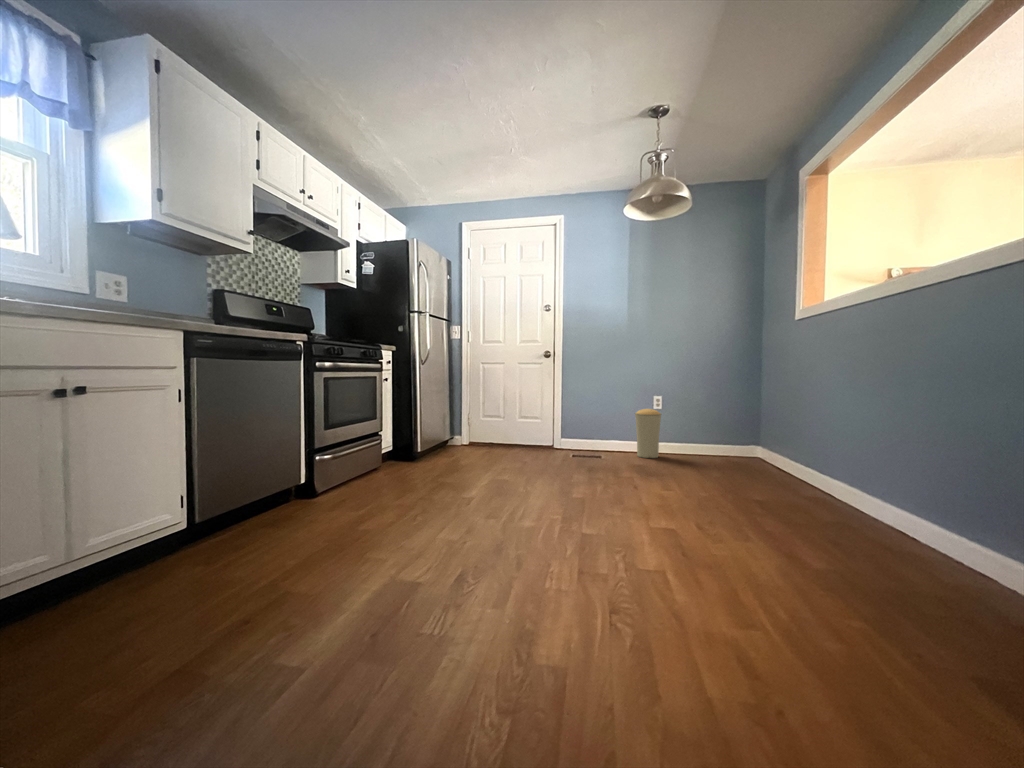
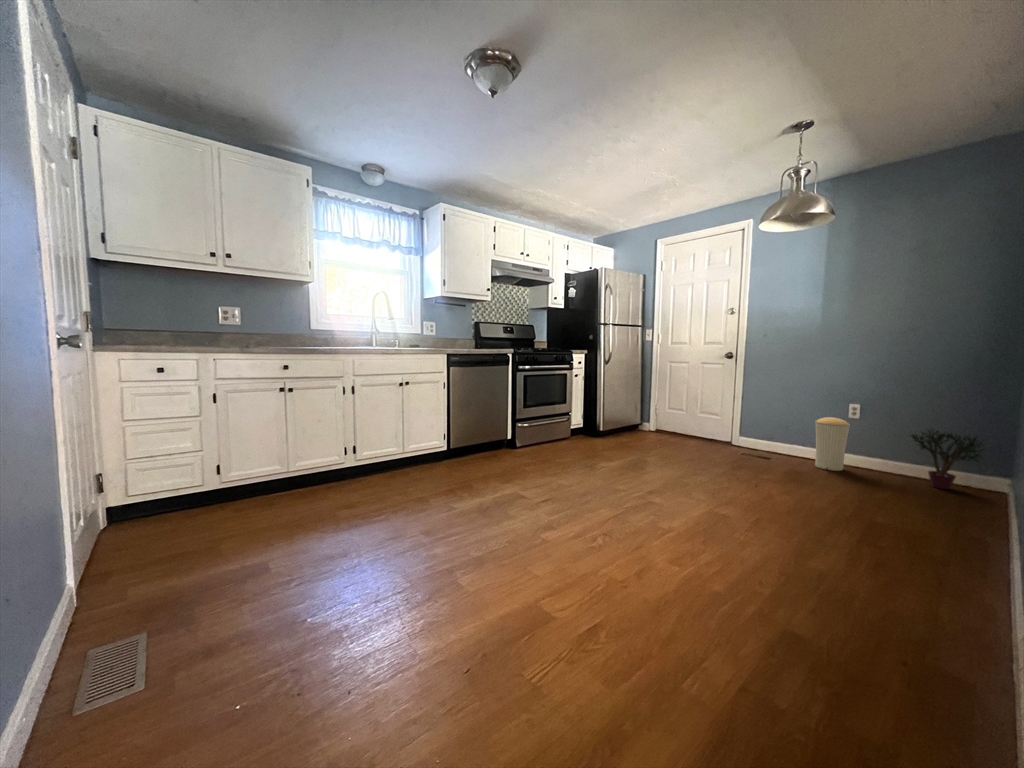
potted plant: none [700,409,753,459] -> present [911,430,984,489]

